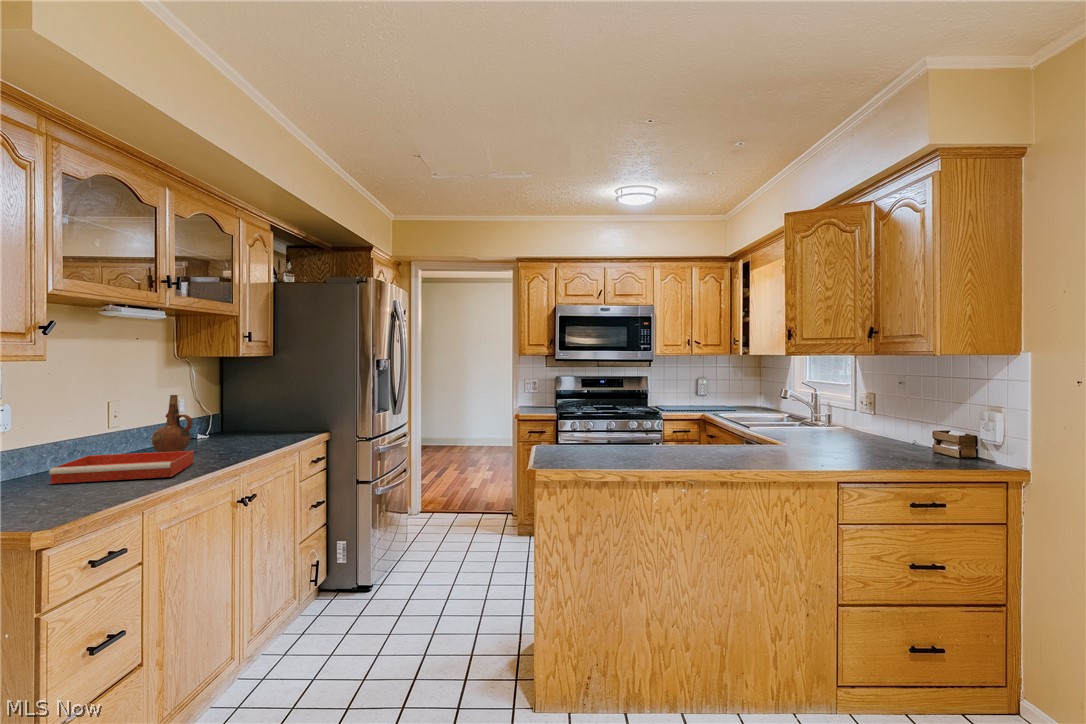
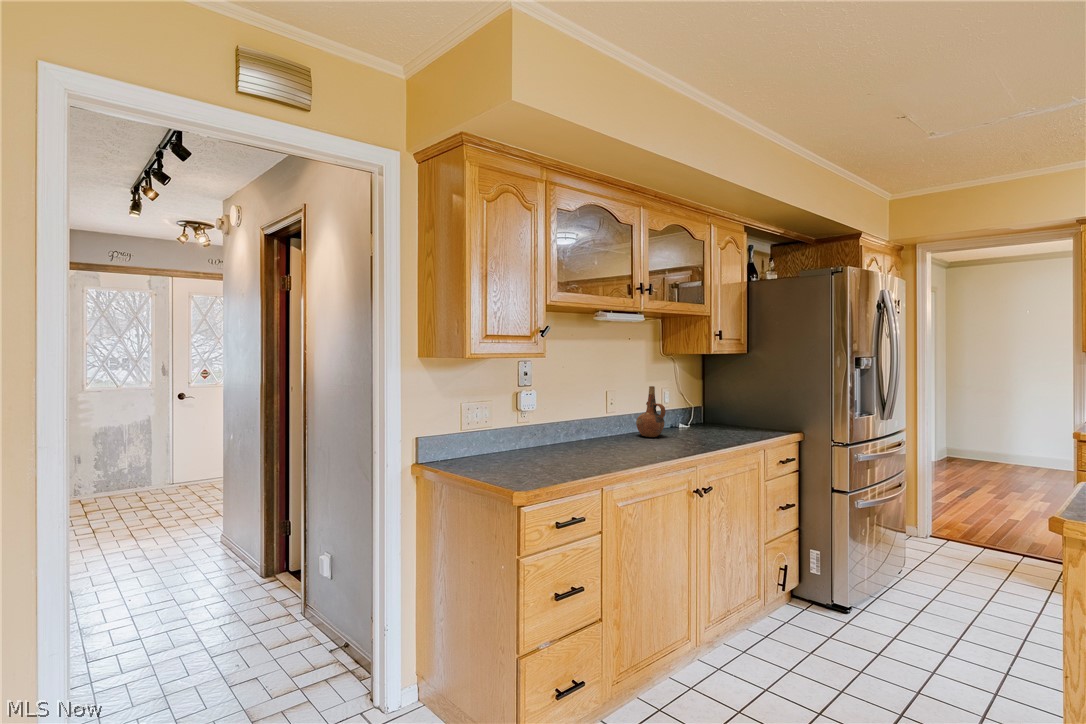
tray: present [49,451,193,484] -> none [559,431,659,459]

